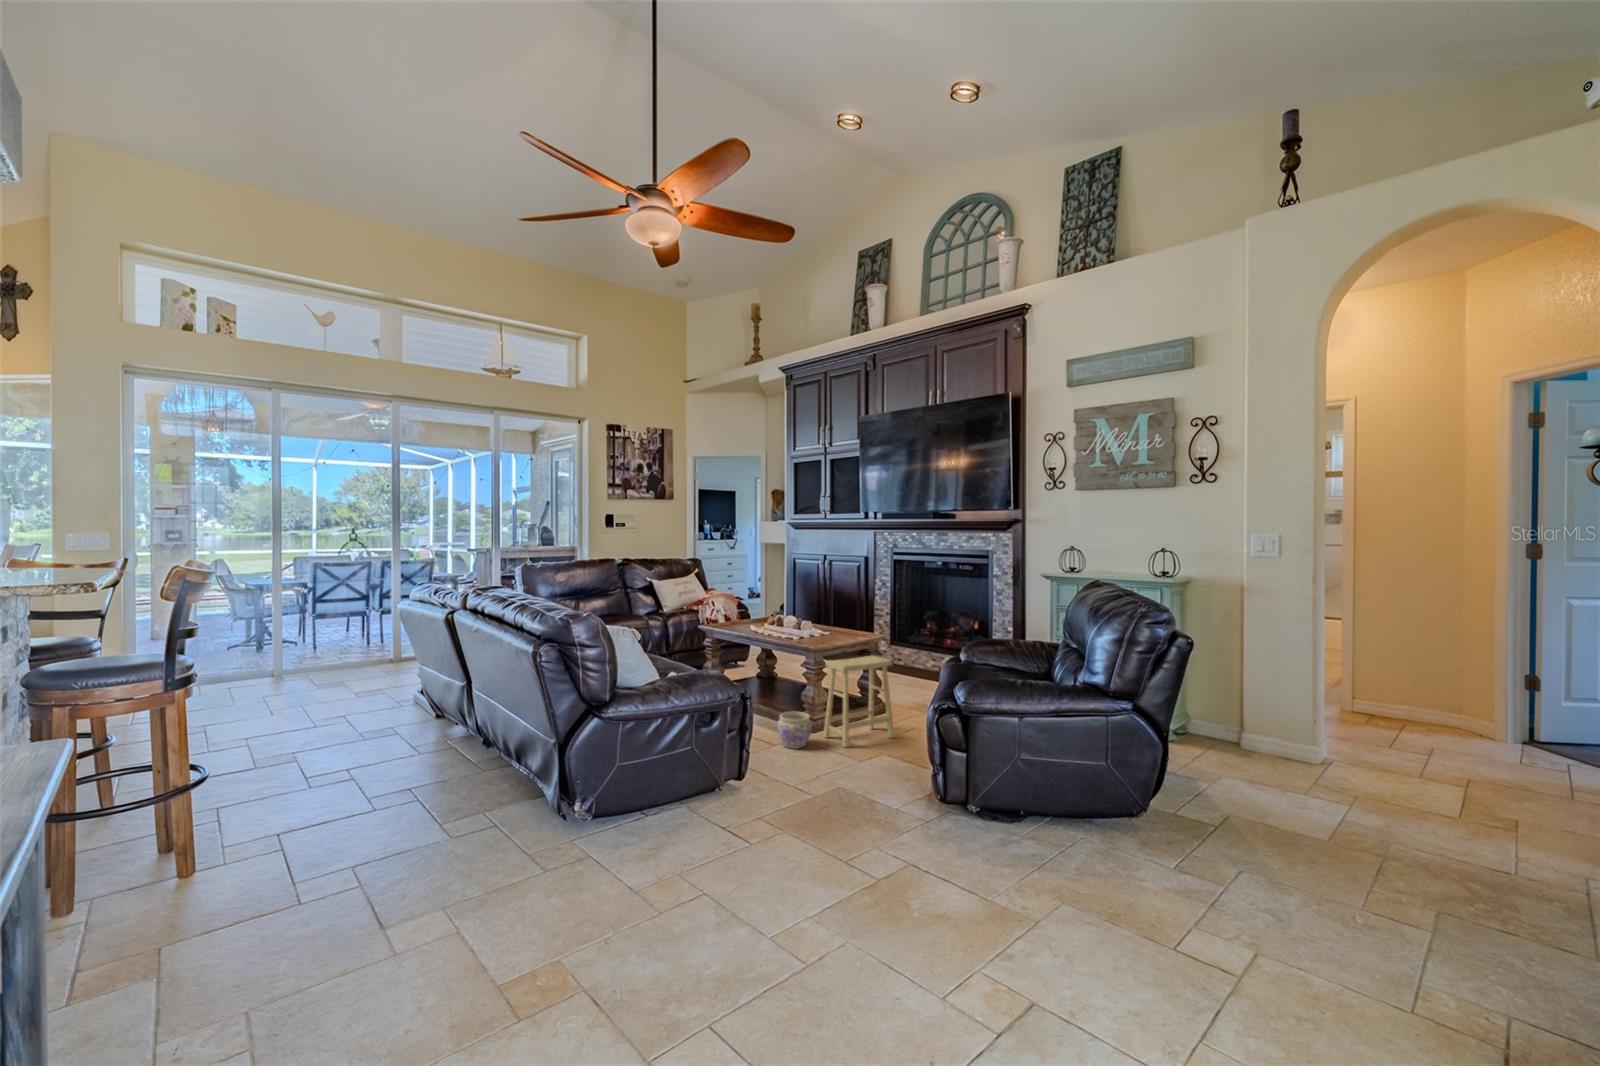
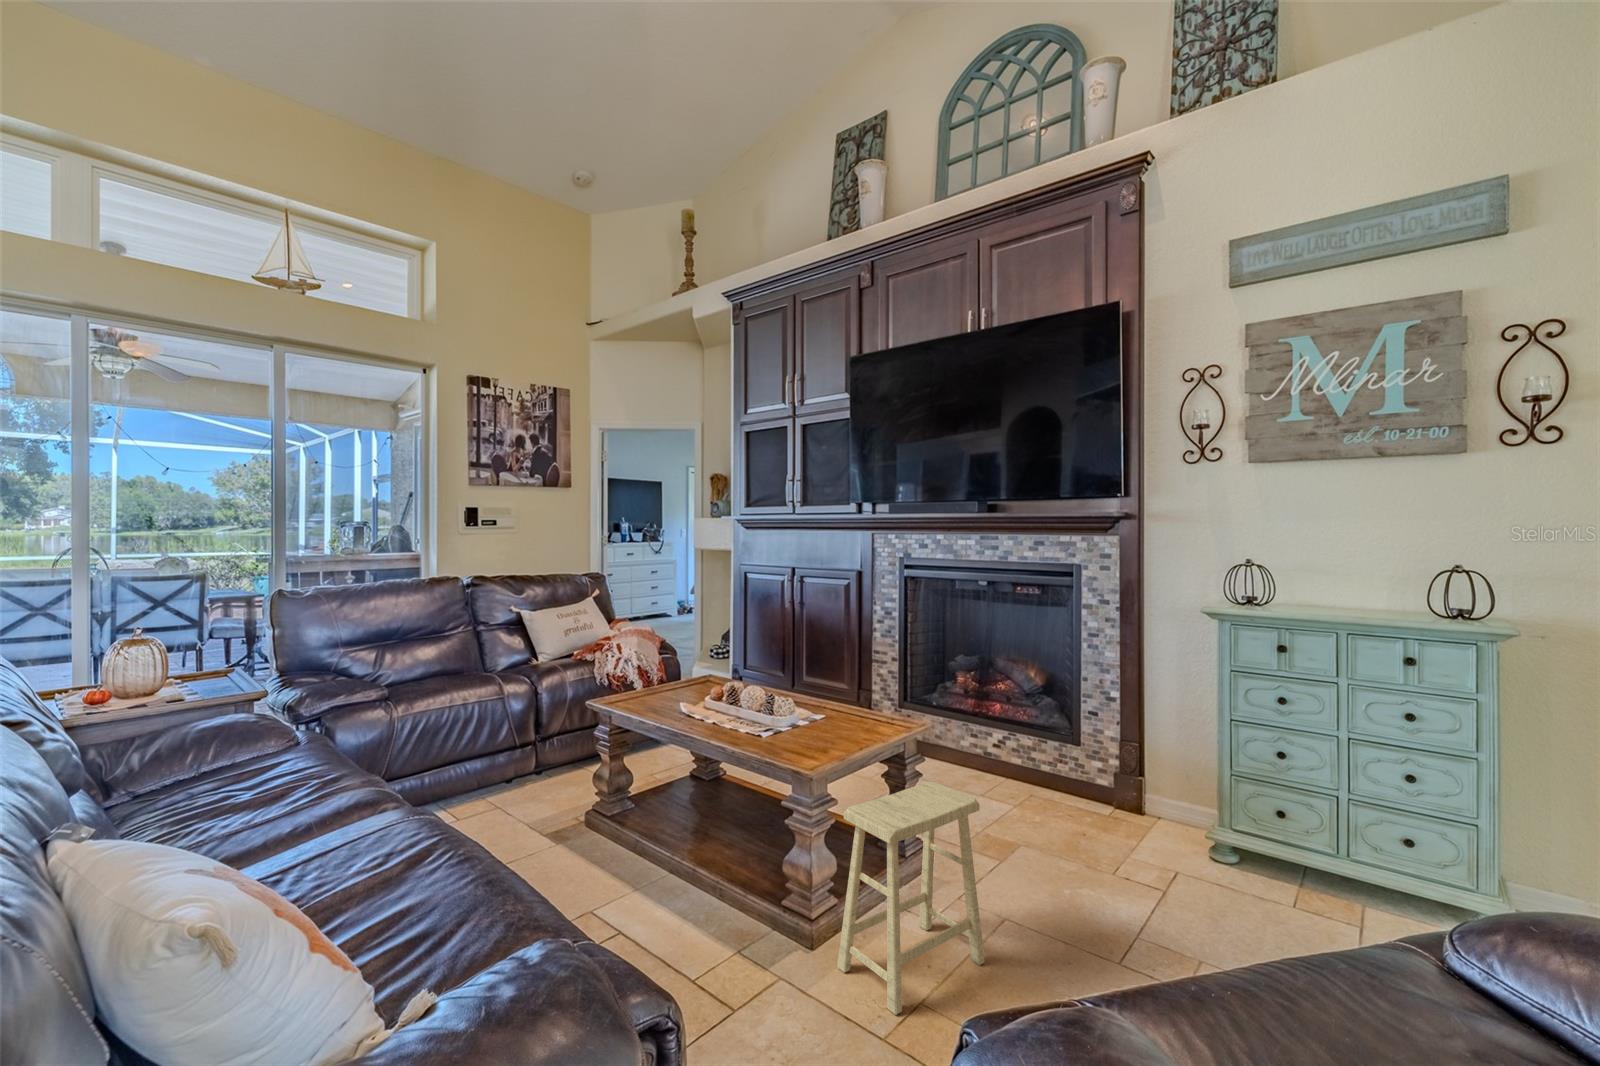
planter: present [777,712,812,749] -> none [741,924,820,1028]

